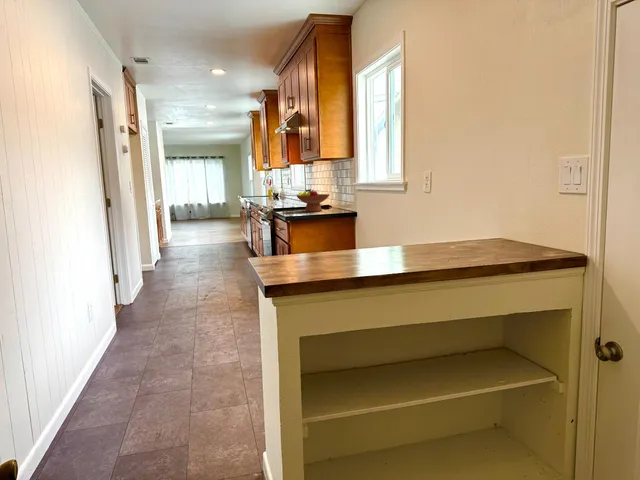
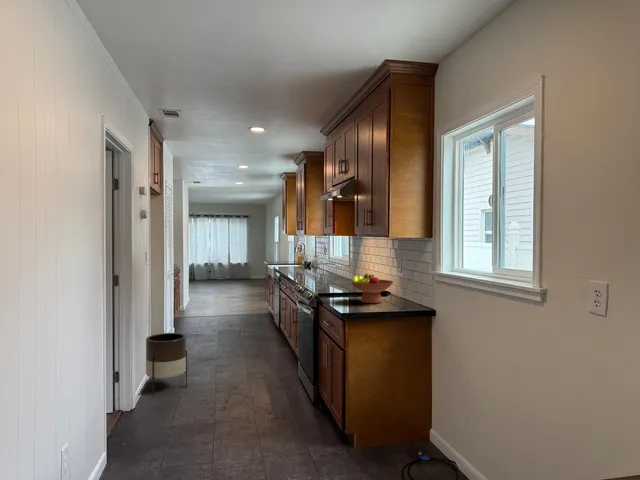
planter: none [137,249,174,296] -> present [146,333,187,395]

